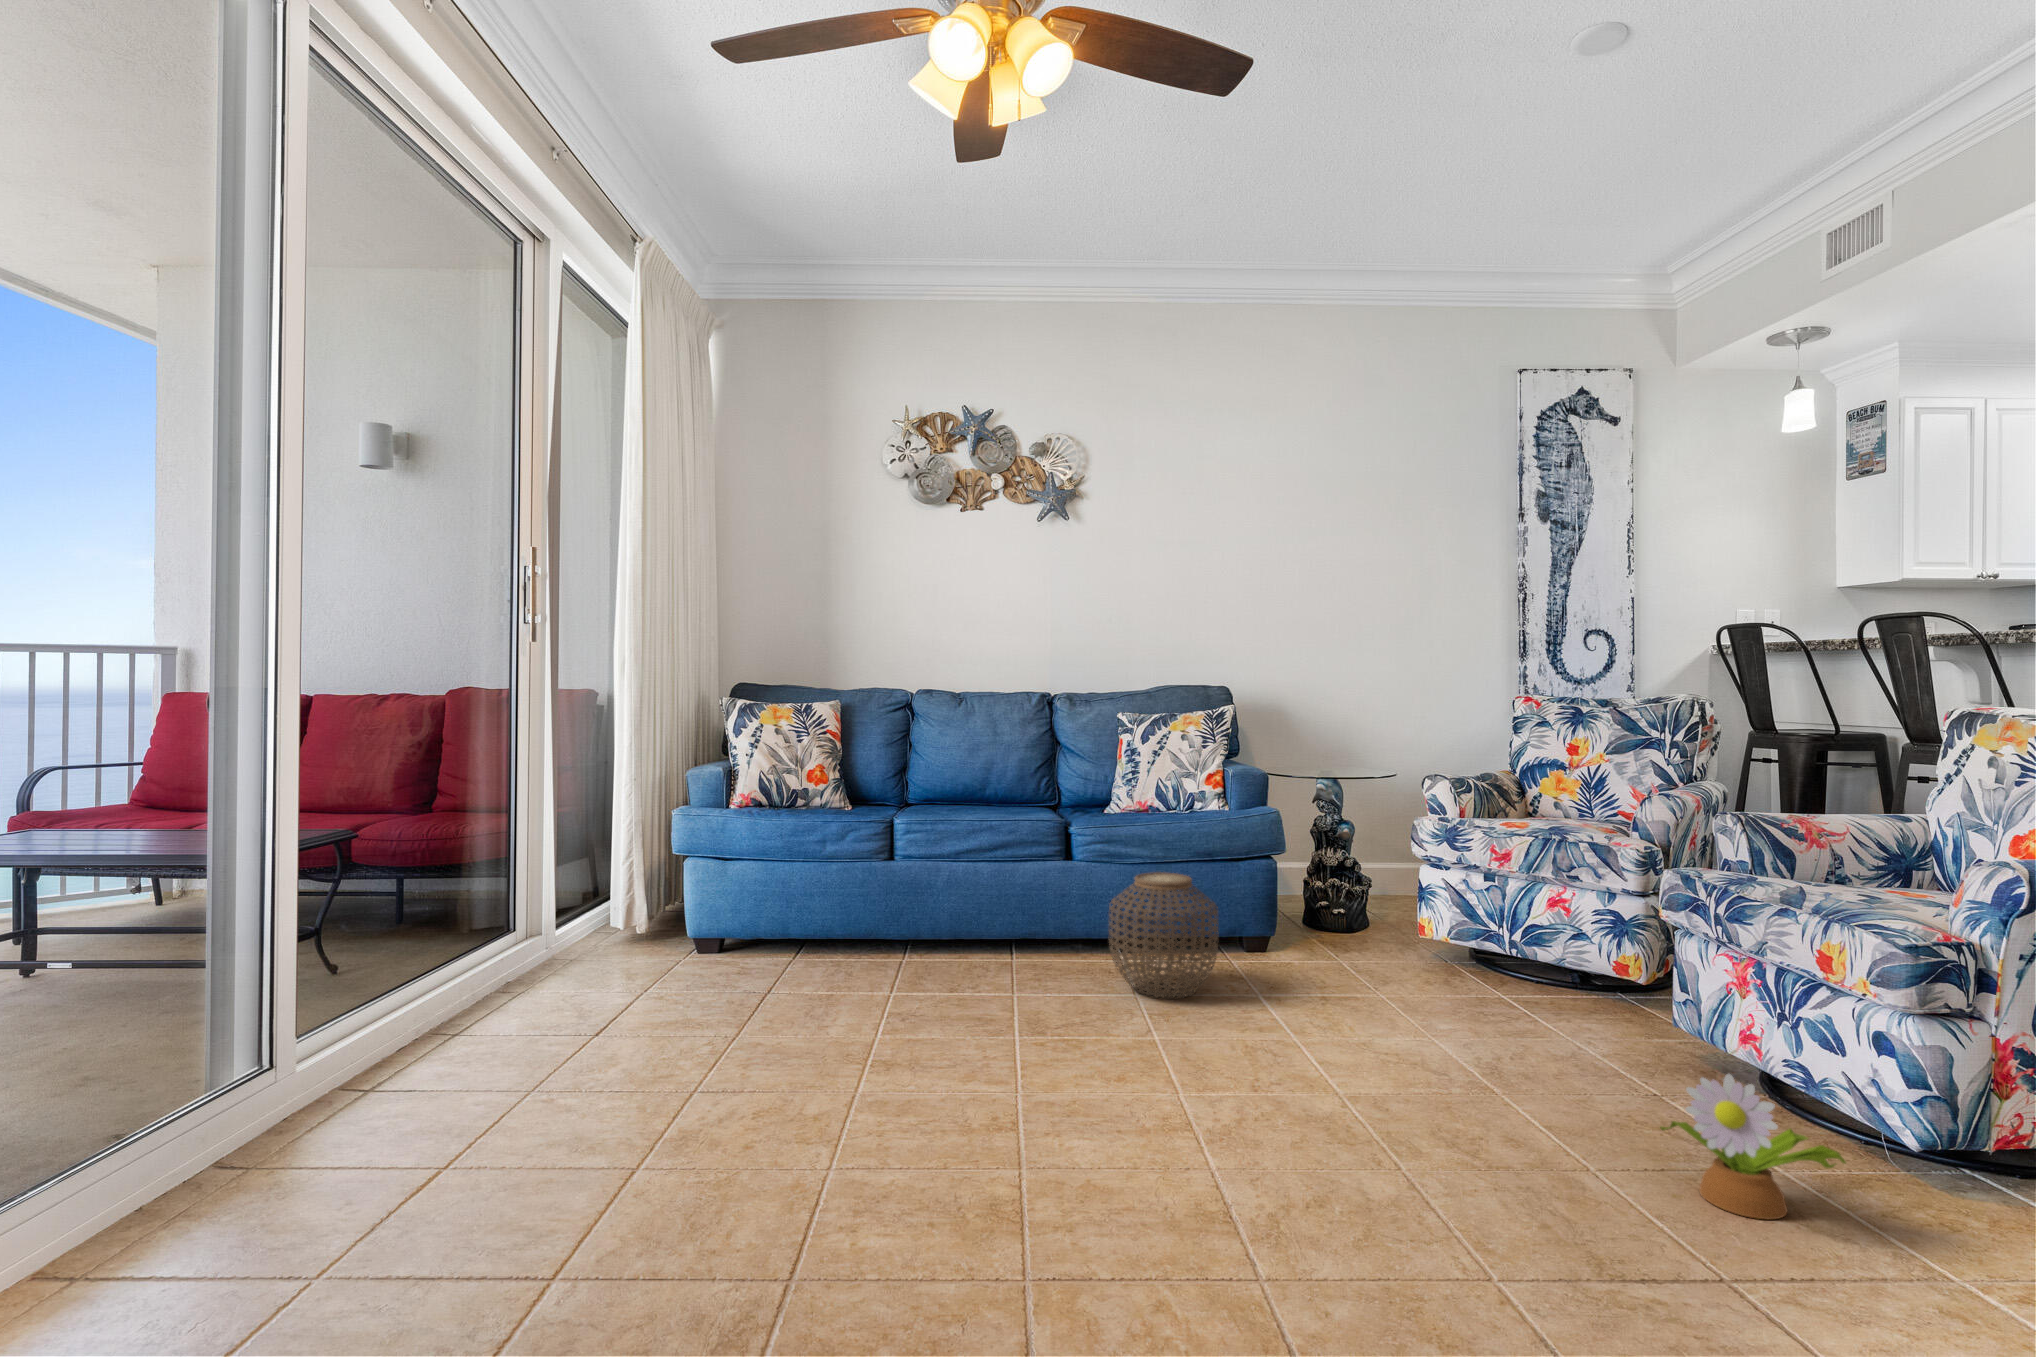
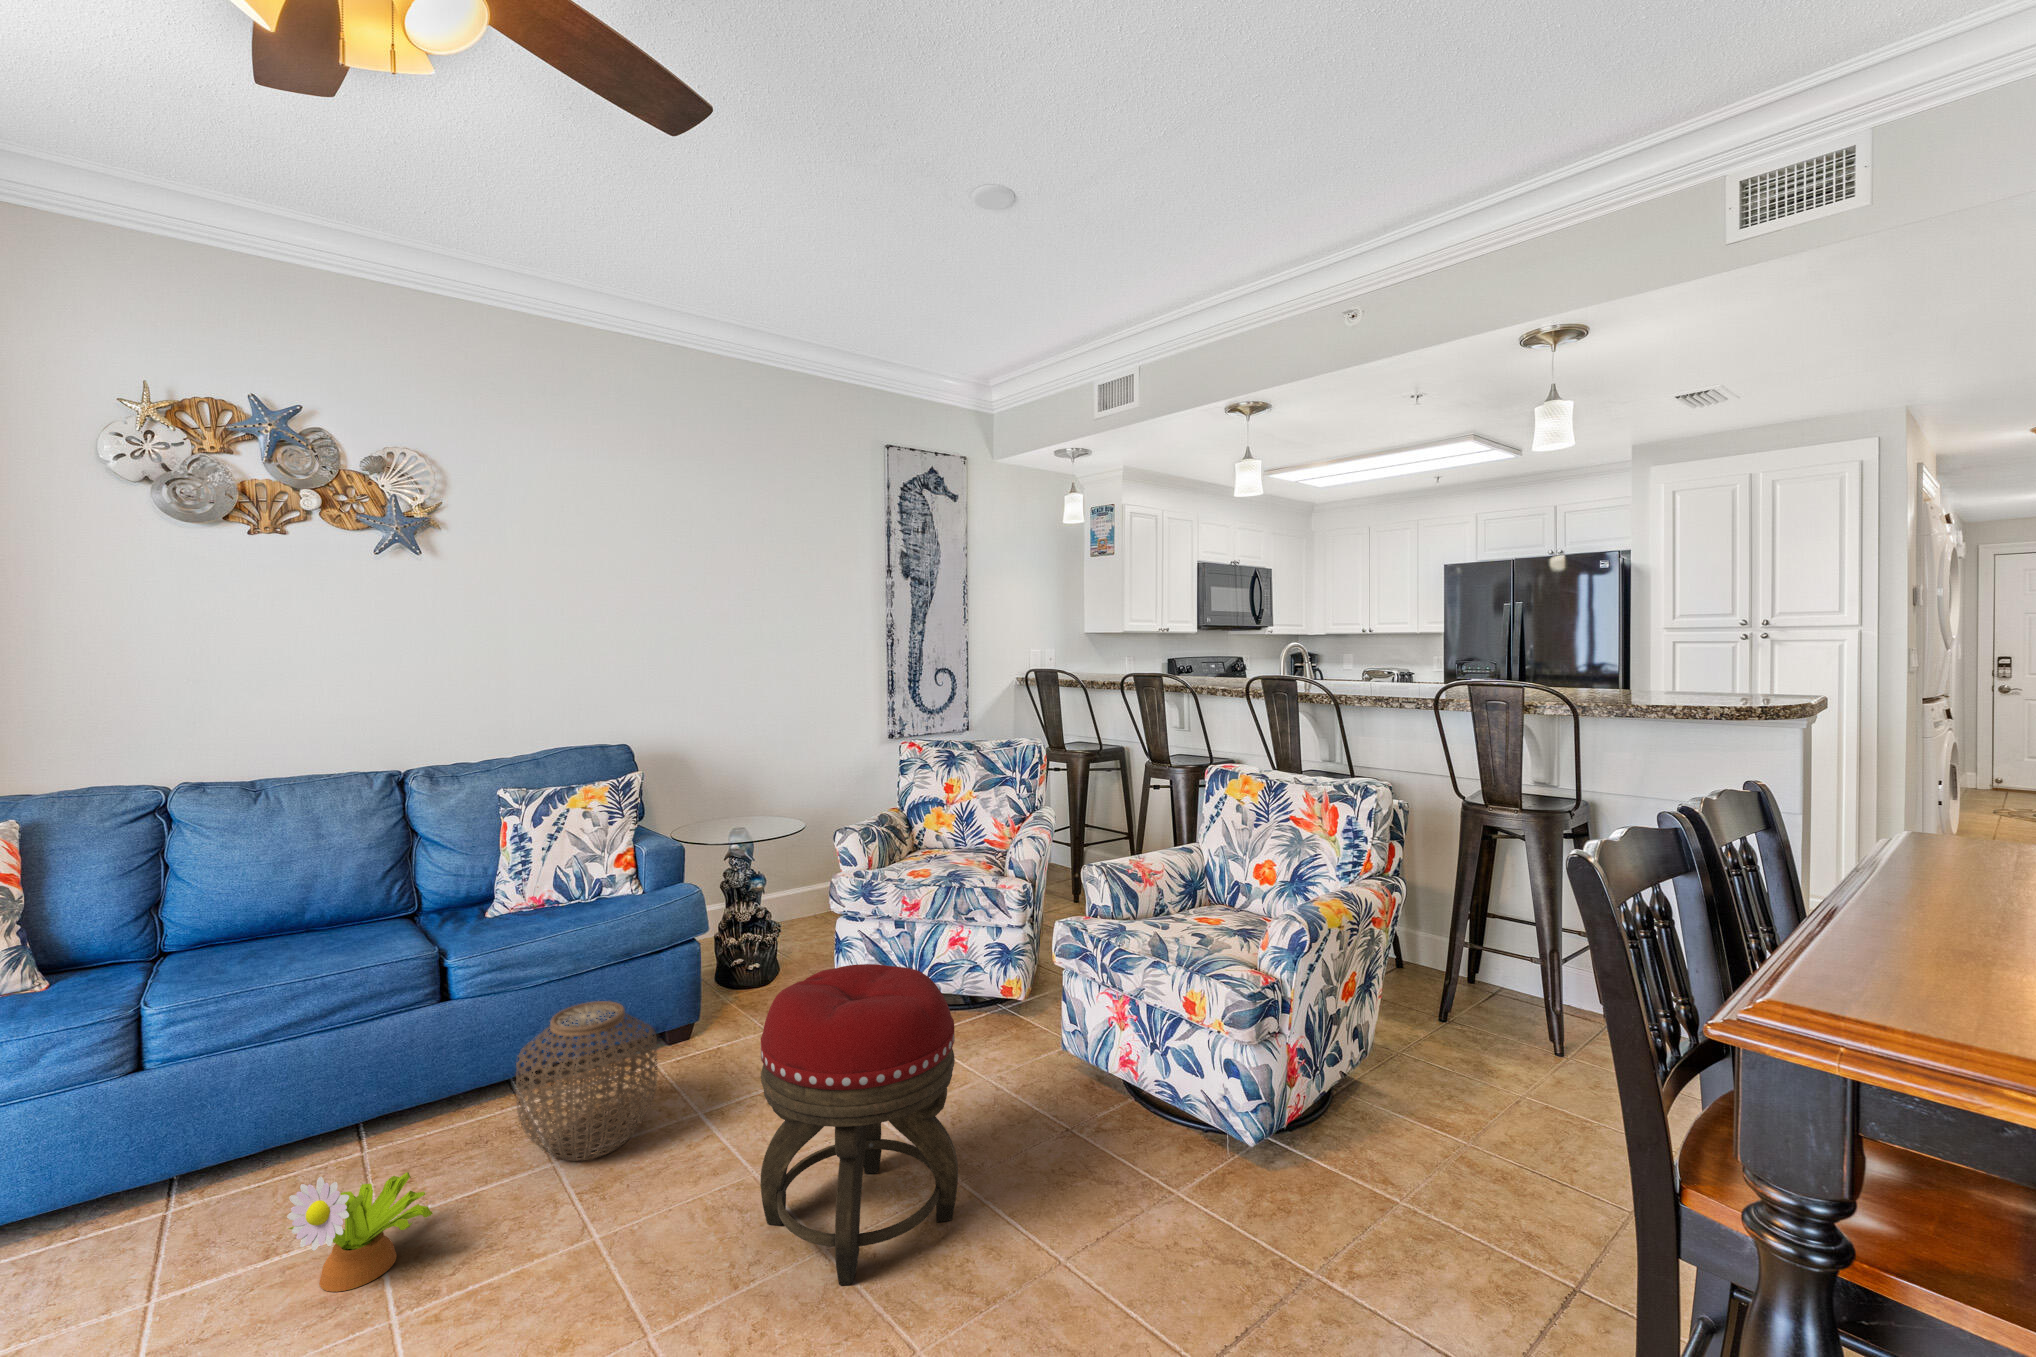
footstool: none [1279,845,1479,1115] -> present [761,964,958,1285]
decorative plant: present [1661,1074,1846,1219] -> present [287,1172,433,1292]

